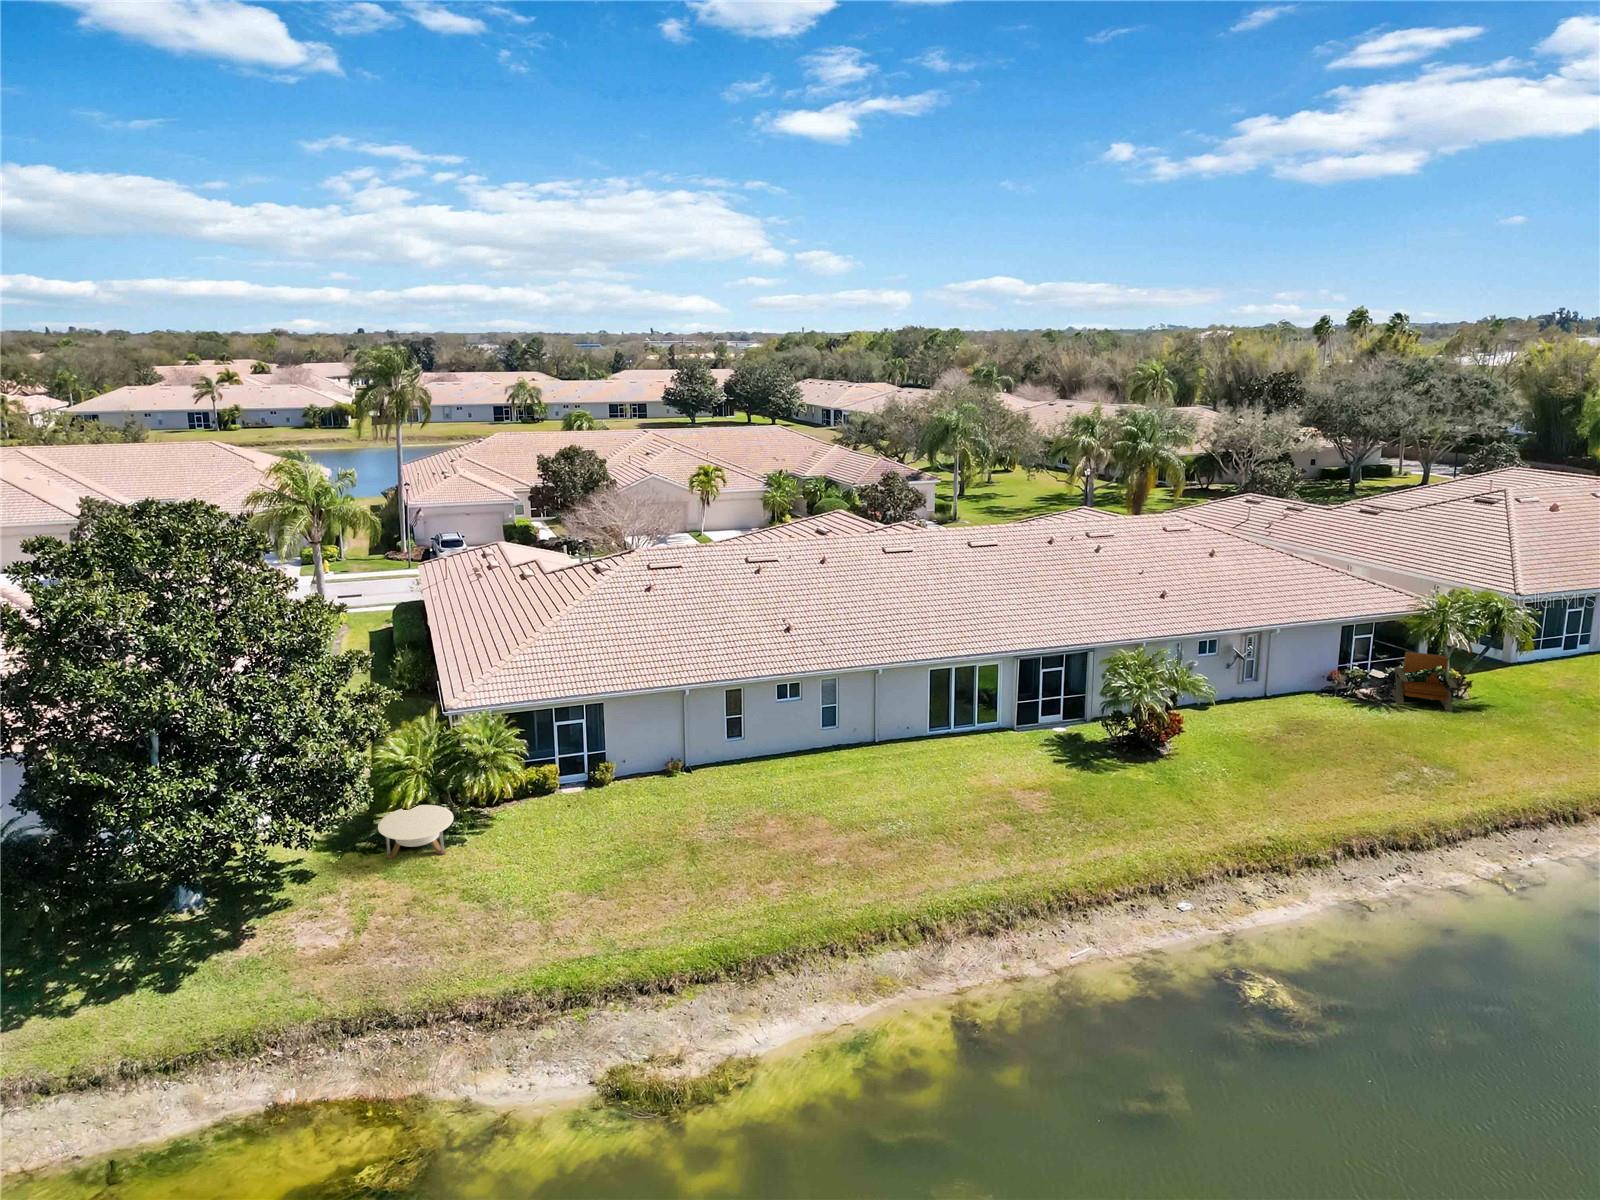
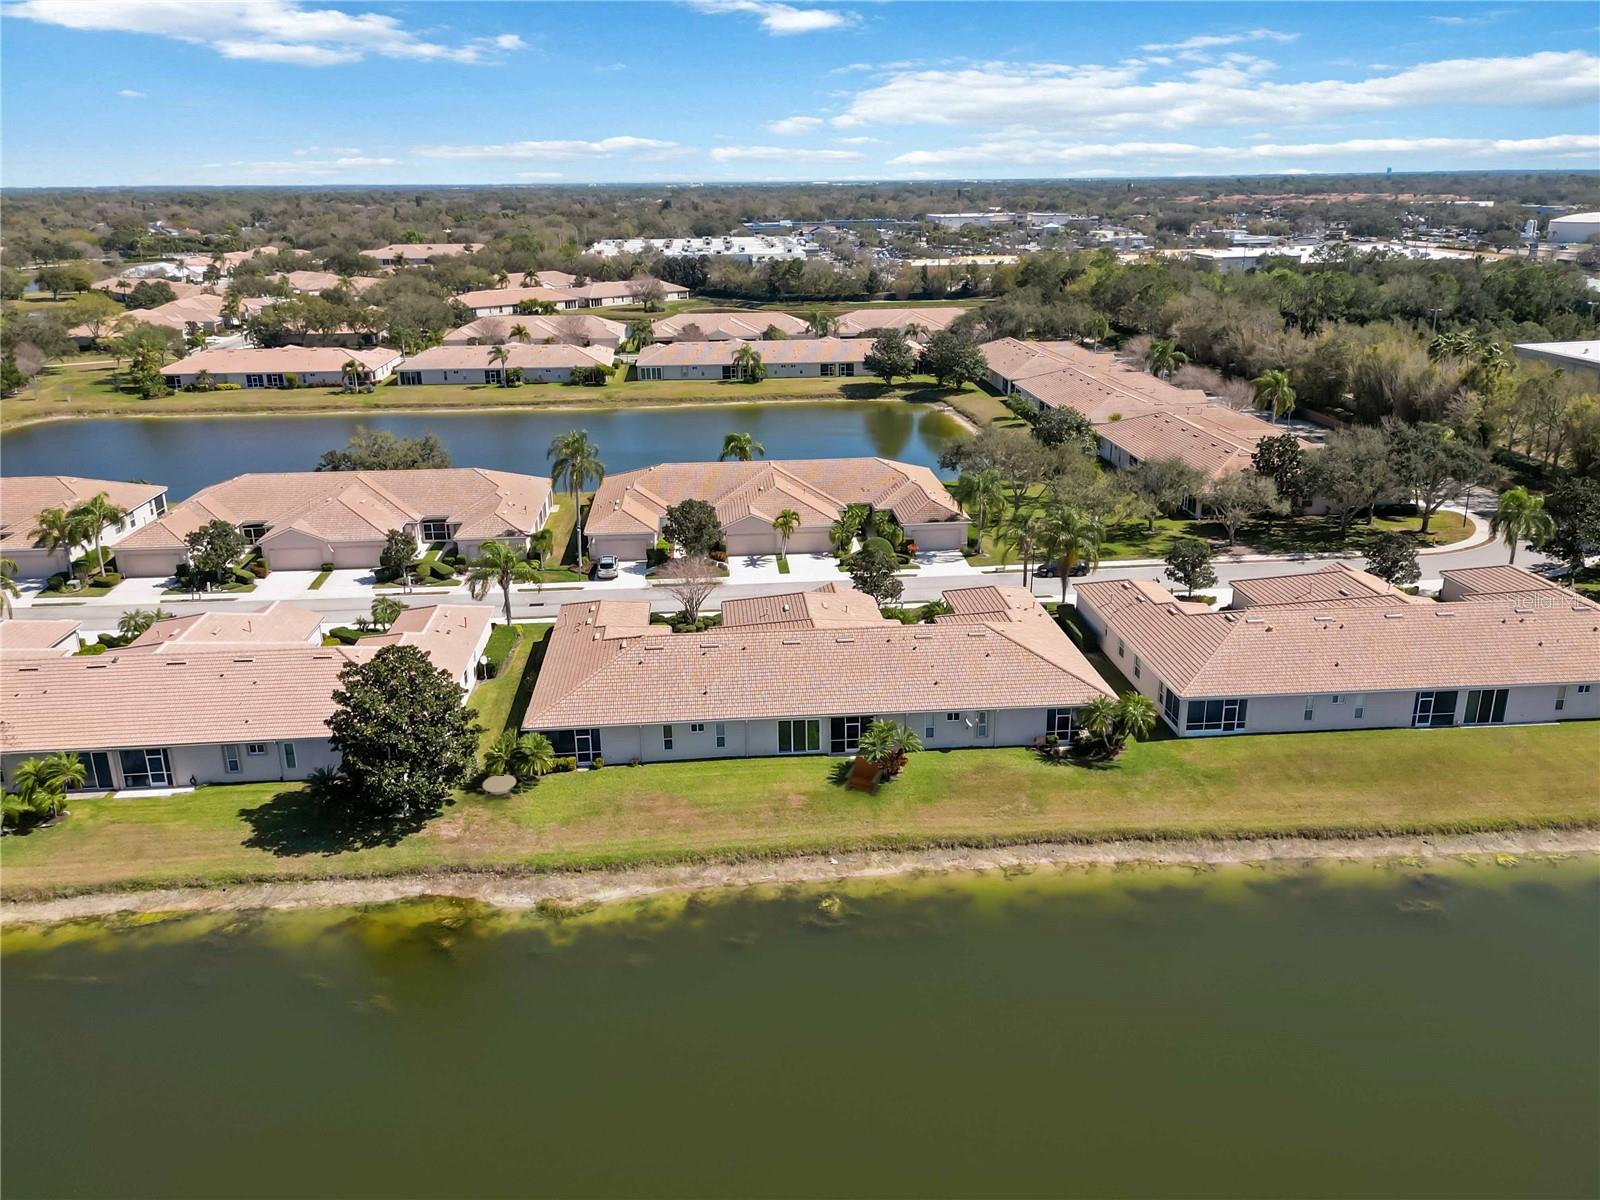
lounge chair: present [1391,651,1457,711] -> present [845,756,883,796]

